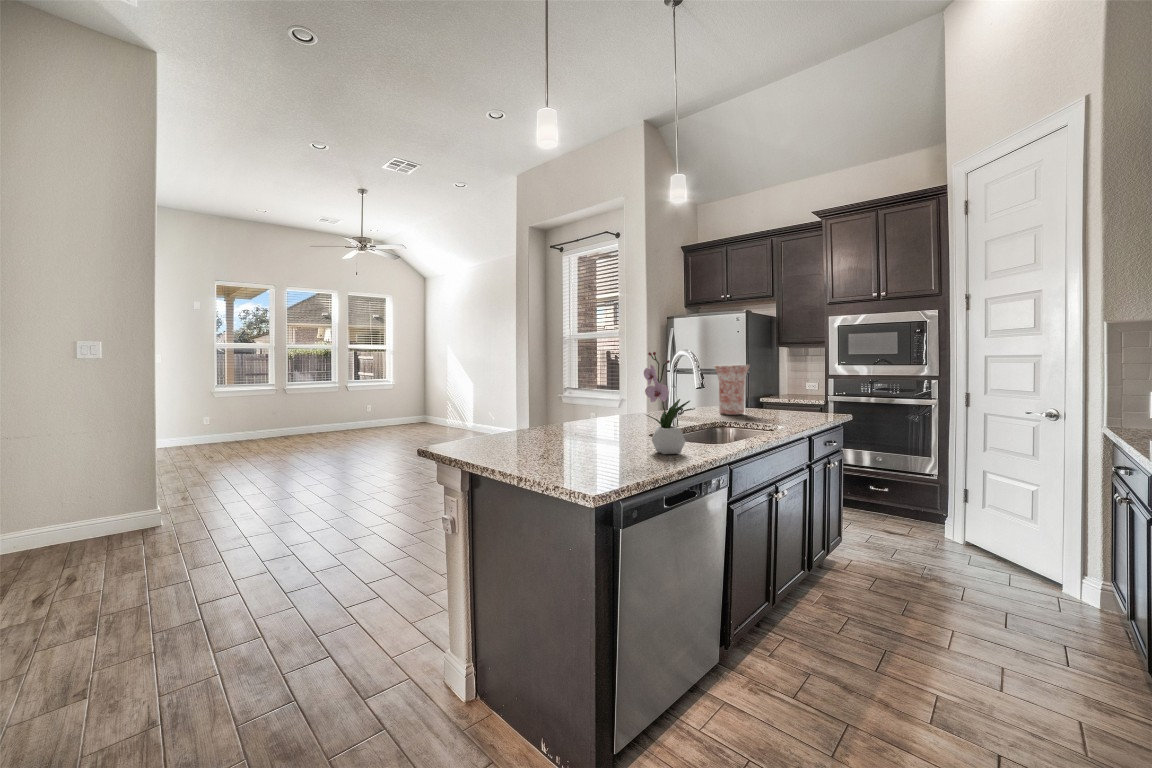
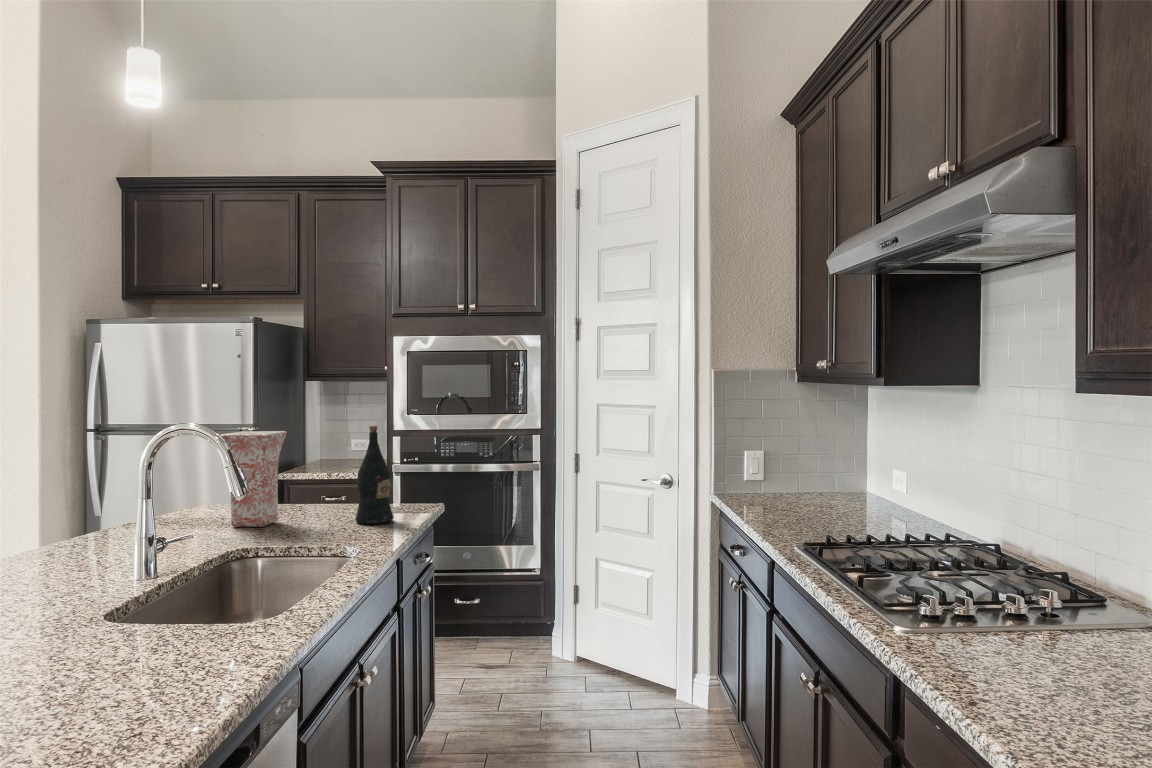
flower arrangement: present [644,352,690,454] -> none [109,452,222,677]
wine bottle: none [787,362,811,419] -> present [355,426,393,524]

